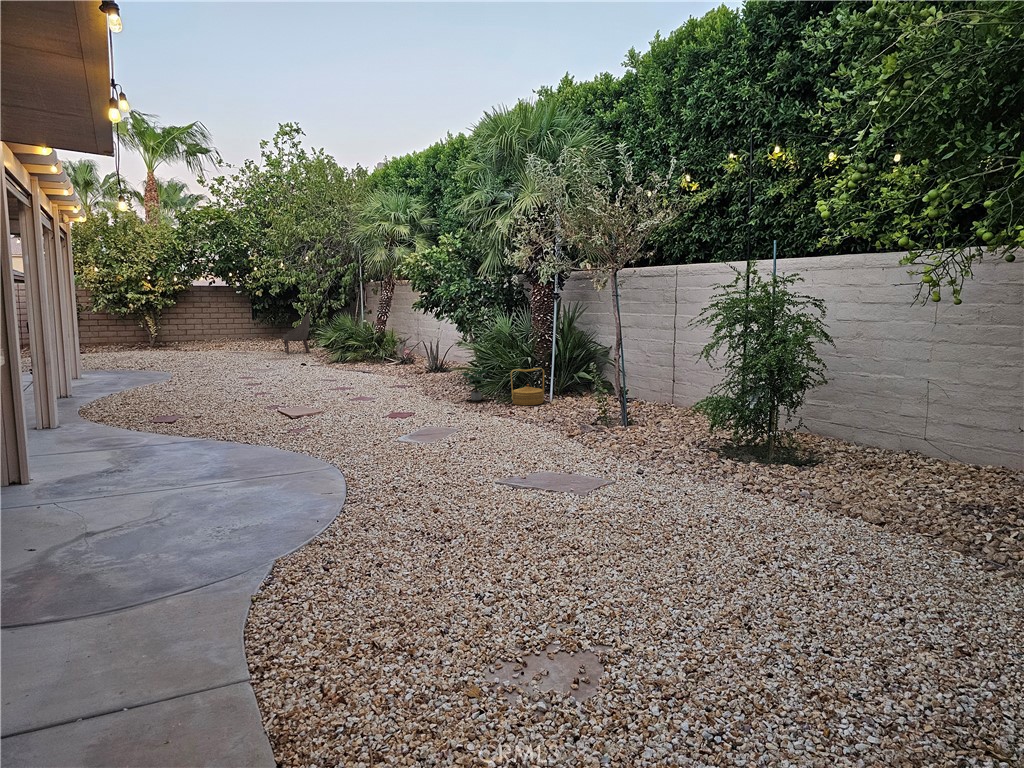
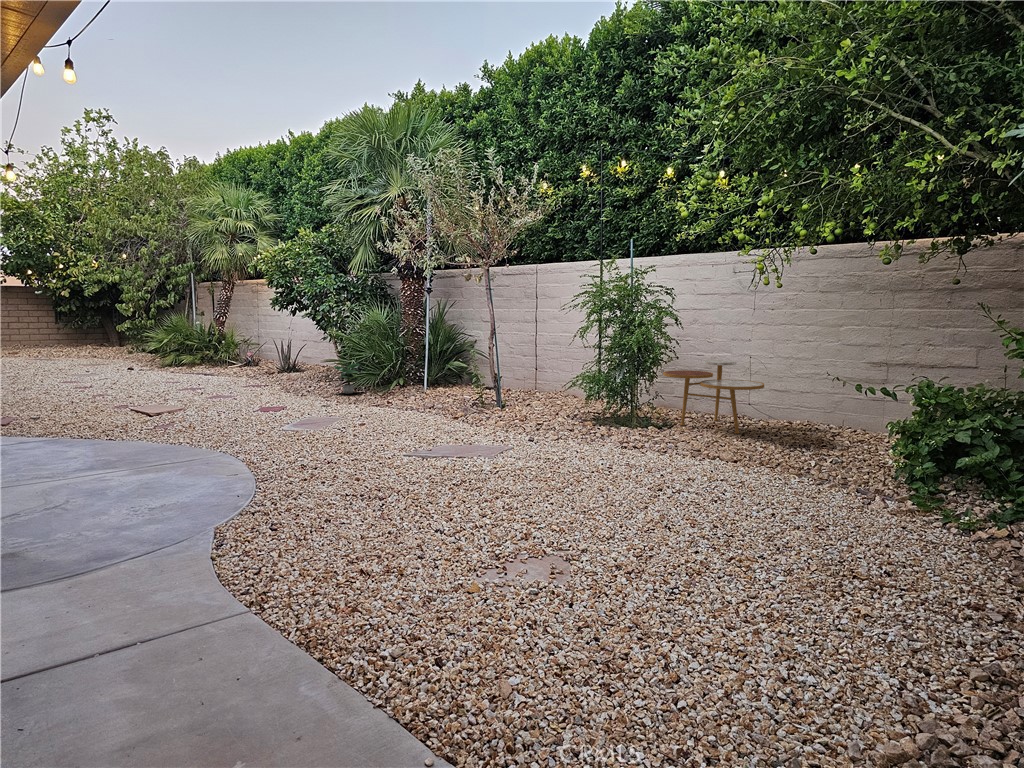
chair: present [283,312,310,355] -> none [97,314,132,360]
woven basket: present [510,368,544,405] -> none [385,360,418,396]
side table: none [806,382,939,479] -> present [663,360,764,434]

